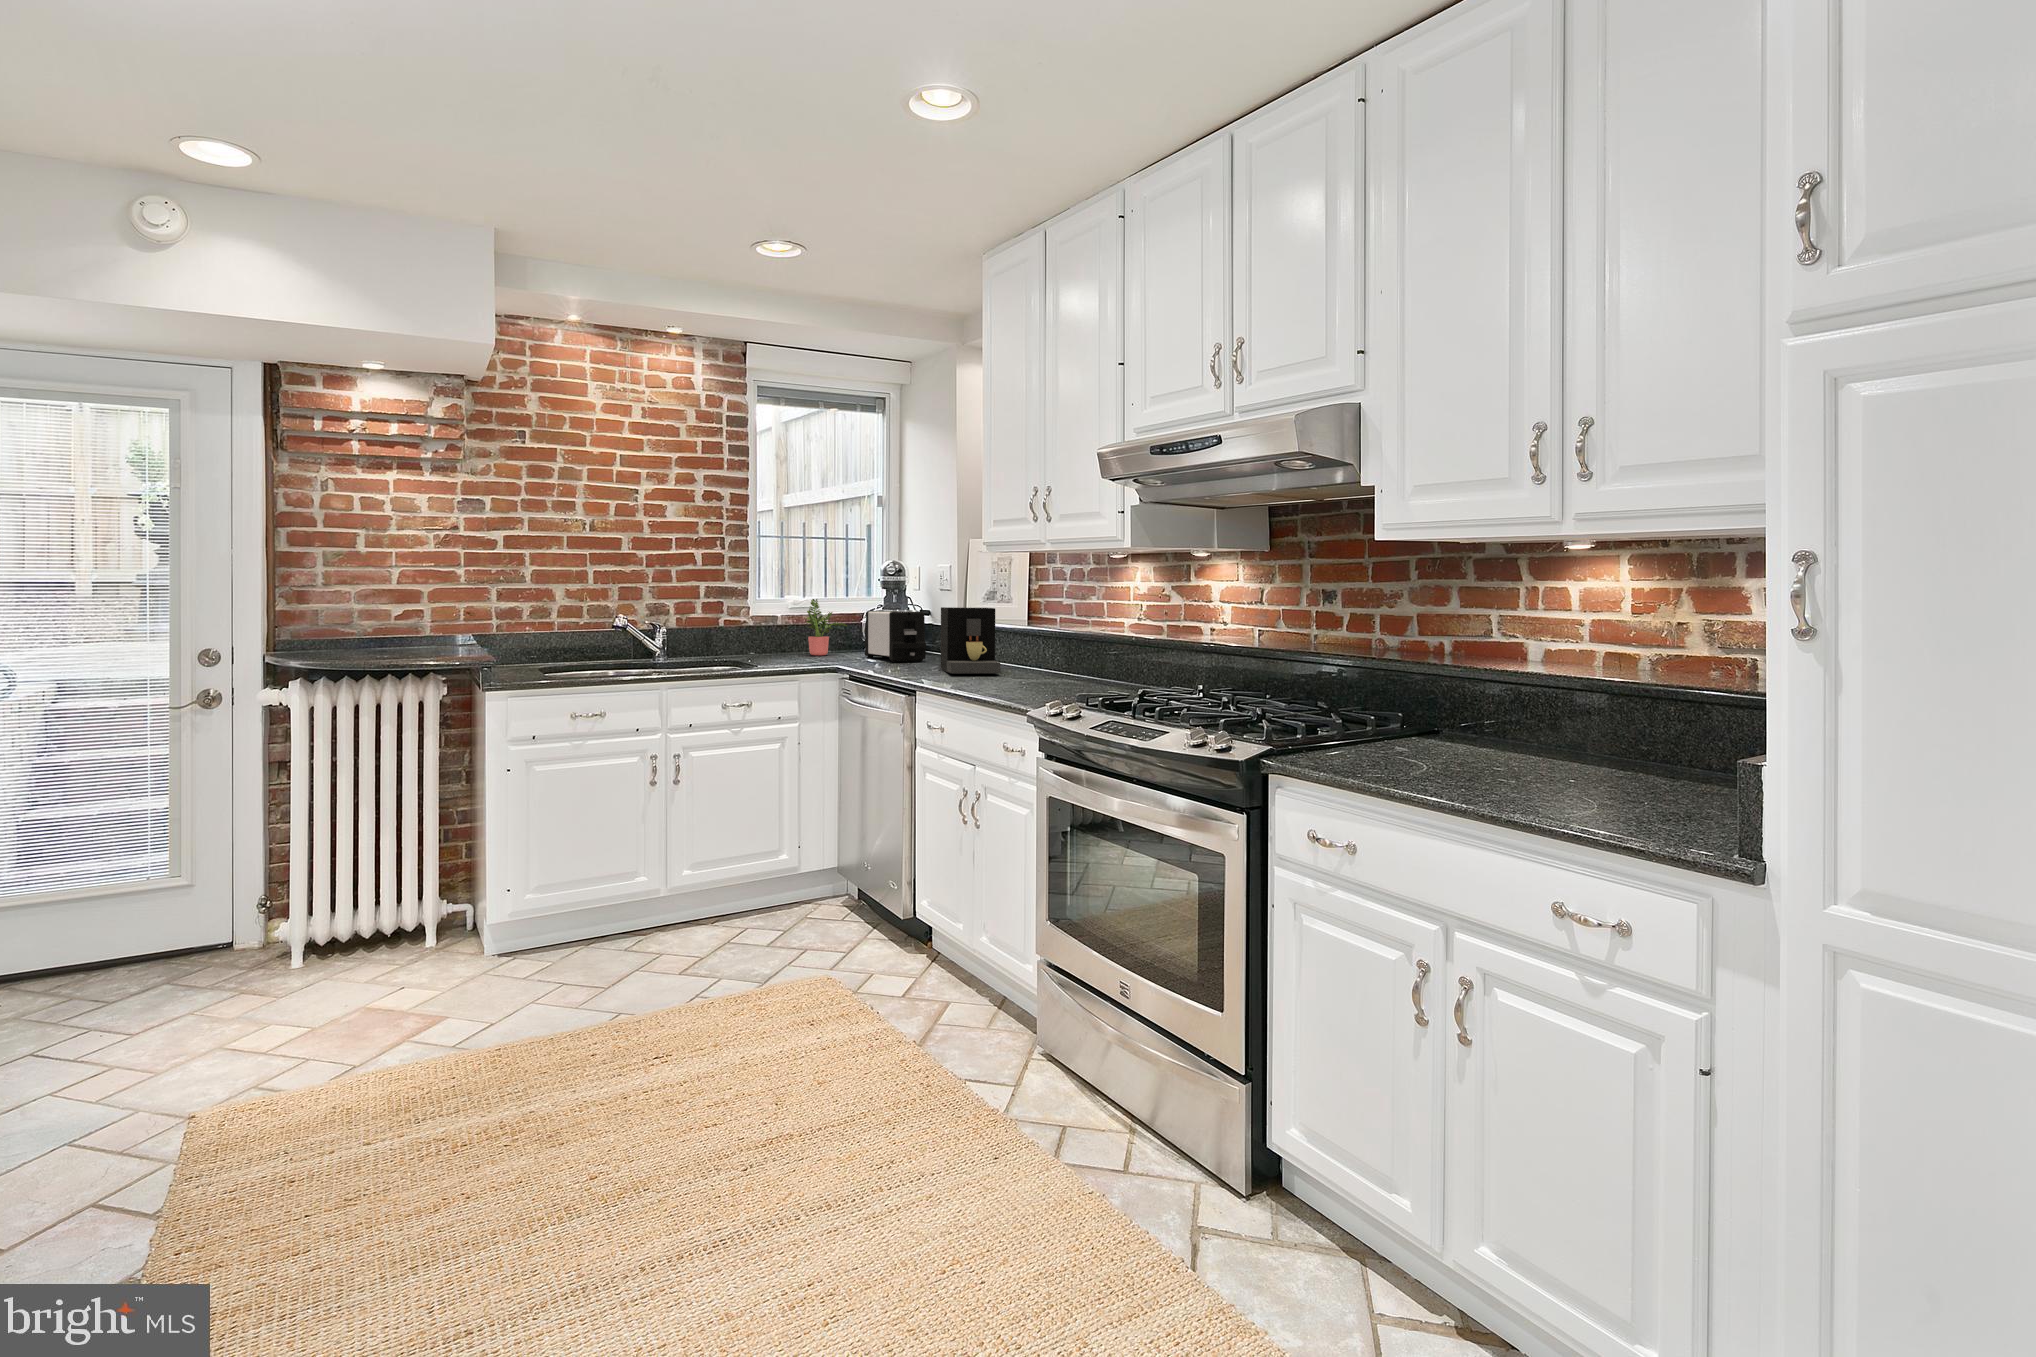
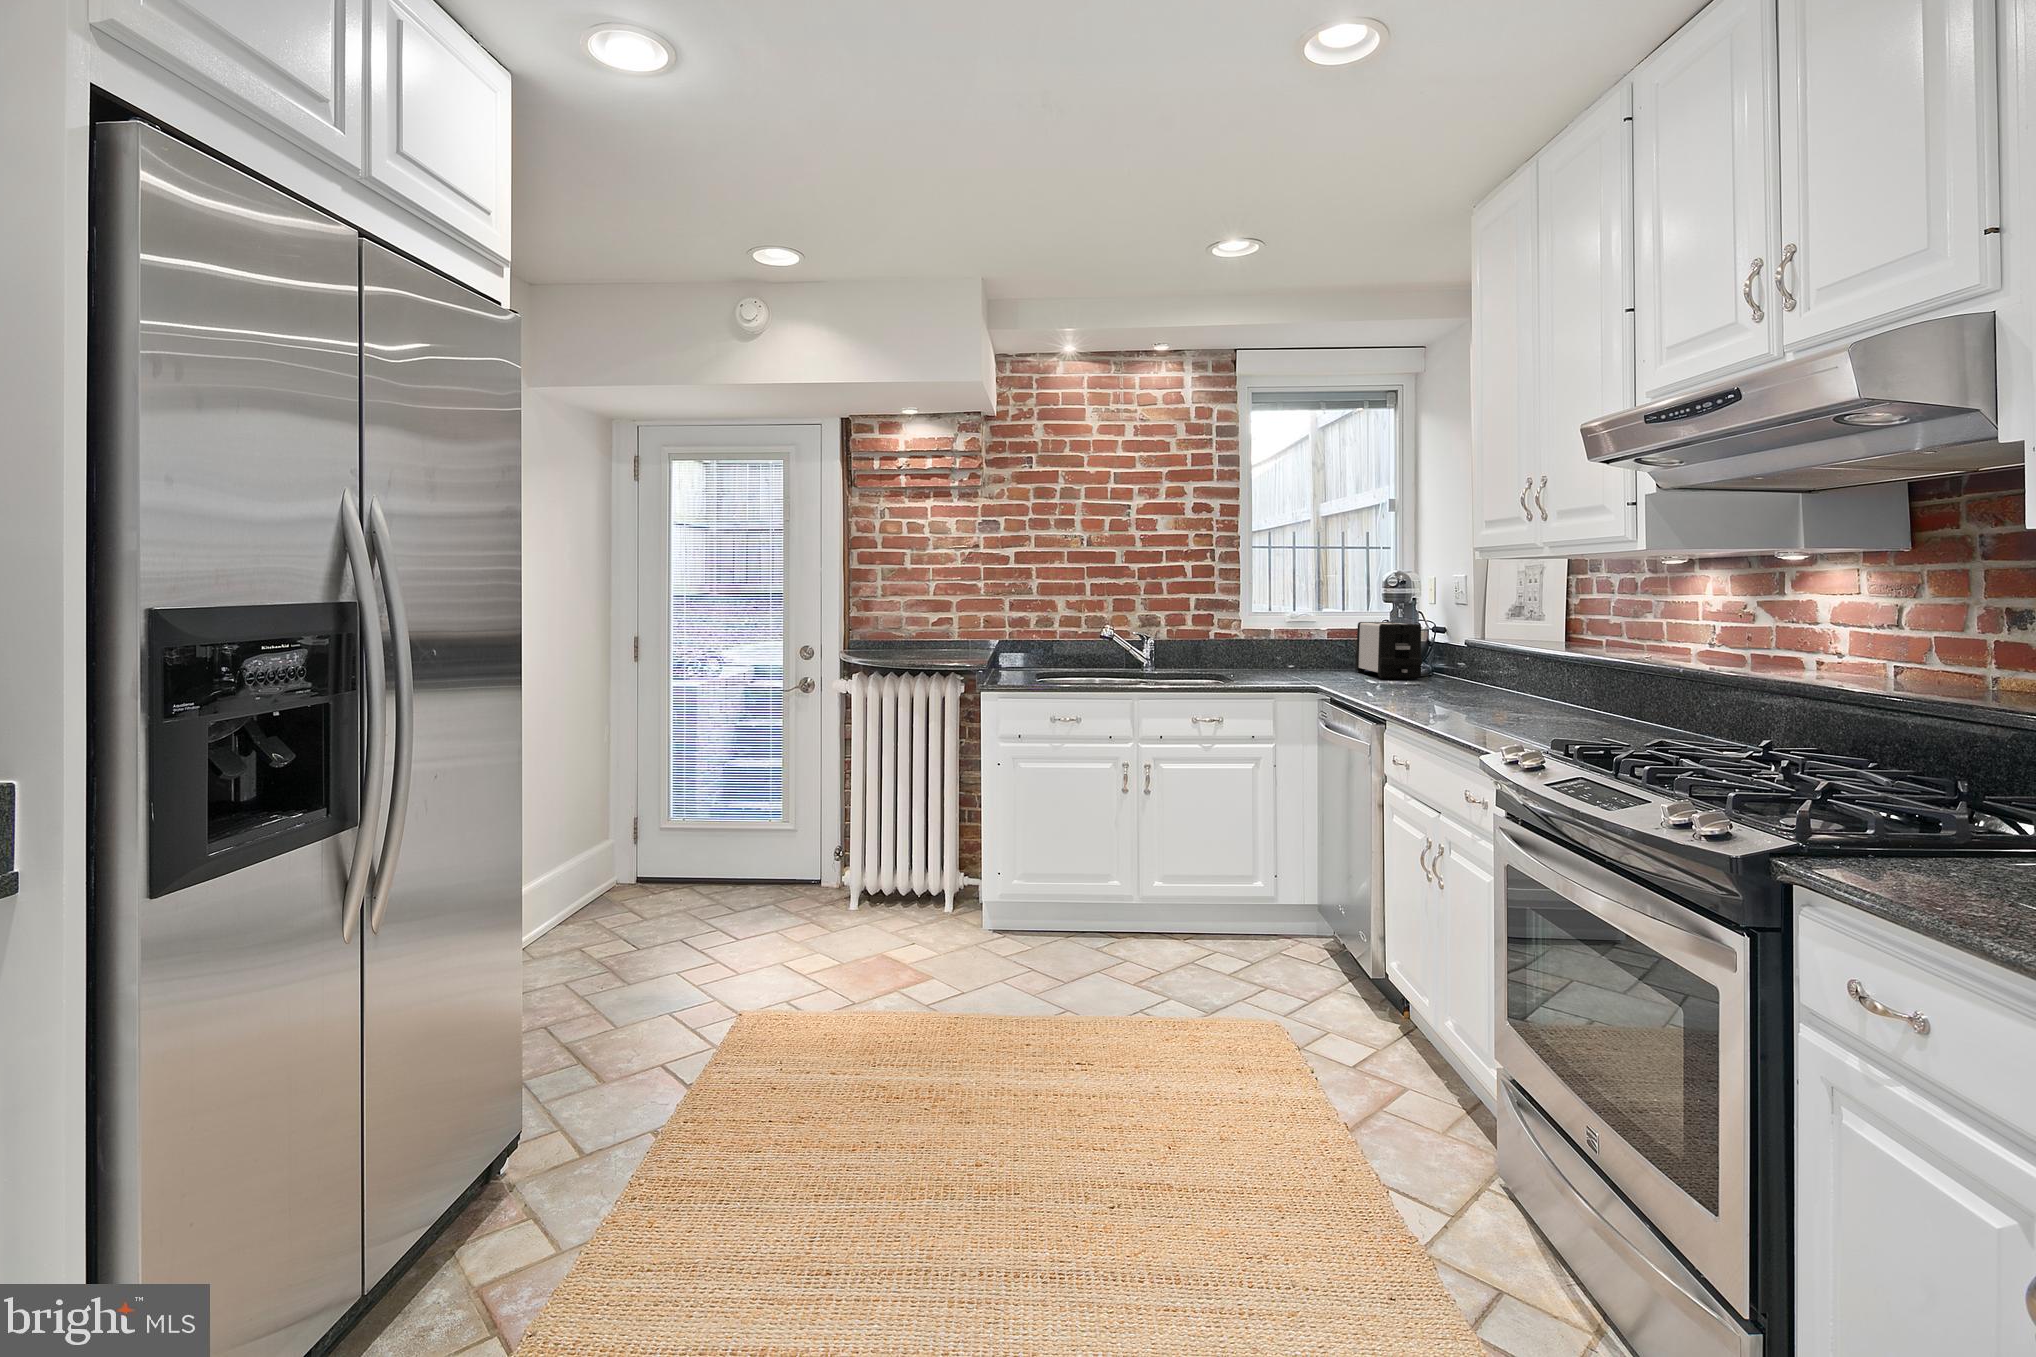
potted plant: present [806,599,847,656] -> none [1294,608,1340,668]
coffee maker: present [941,607,1000,673] -> none [1432,621,1500,701]

